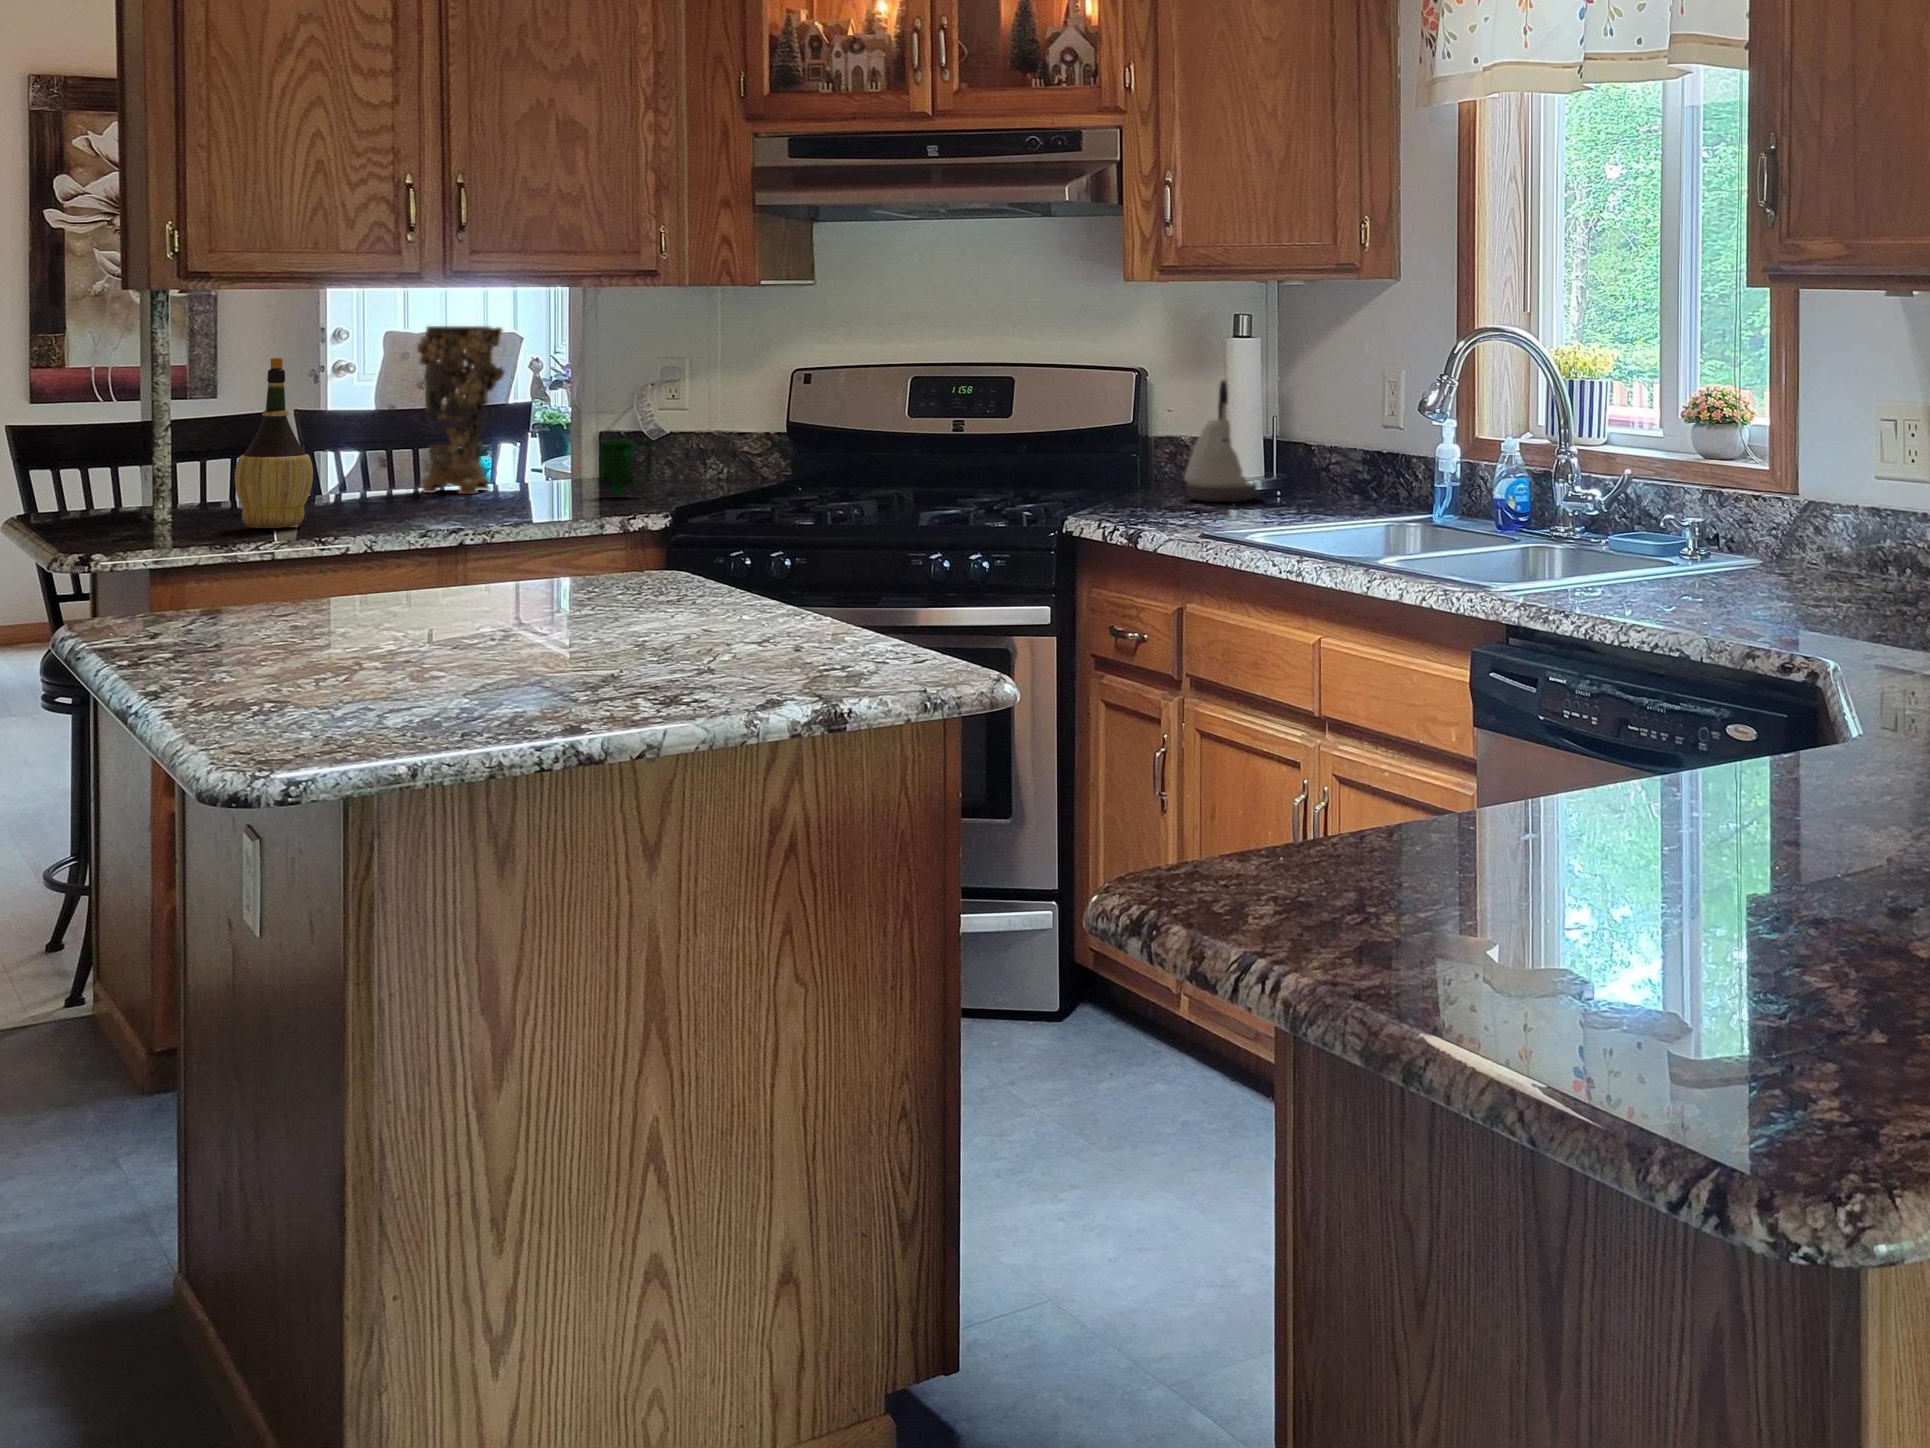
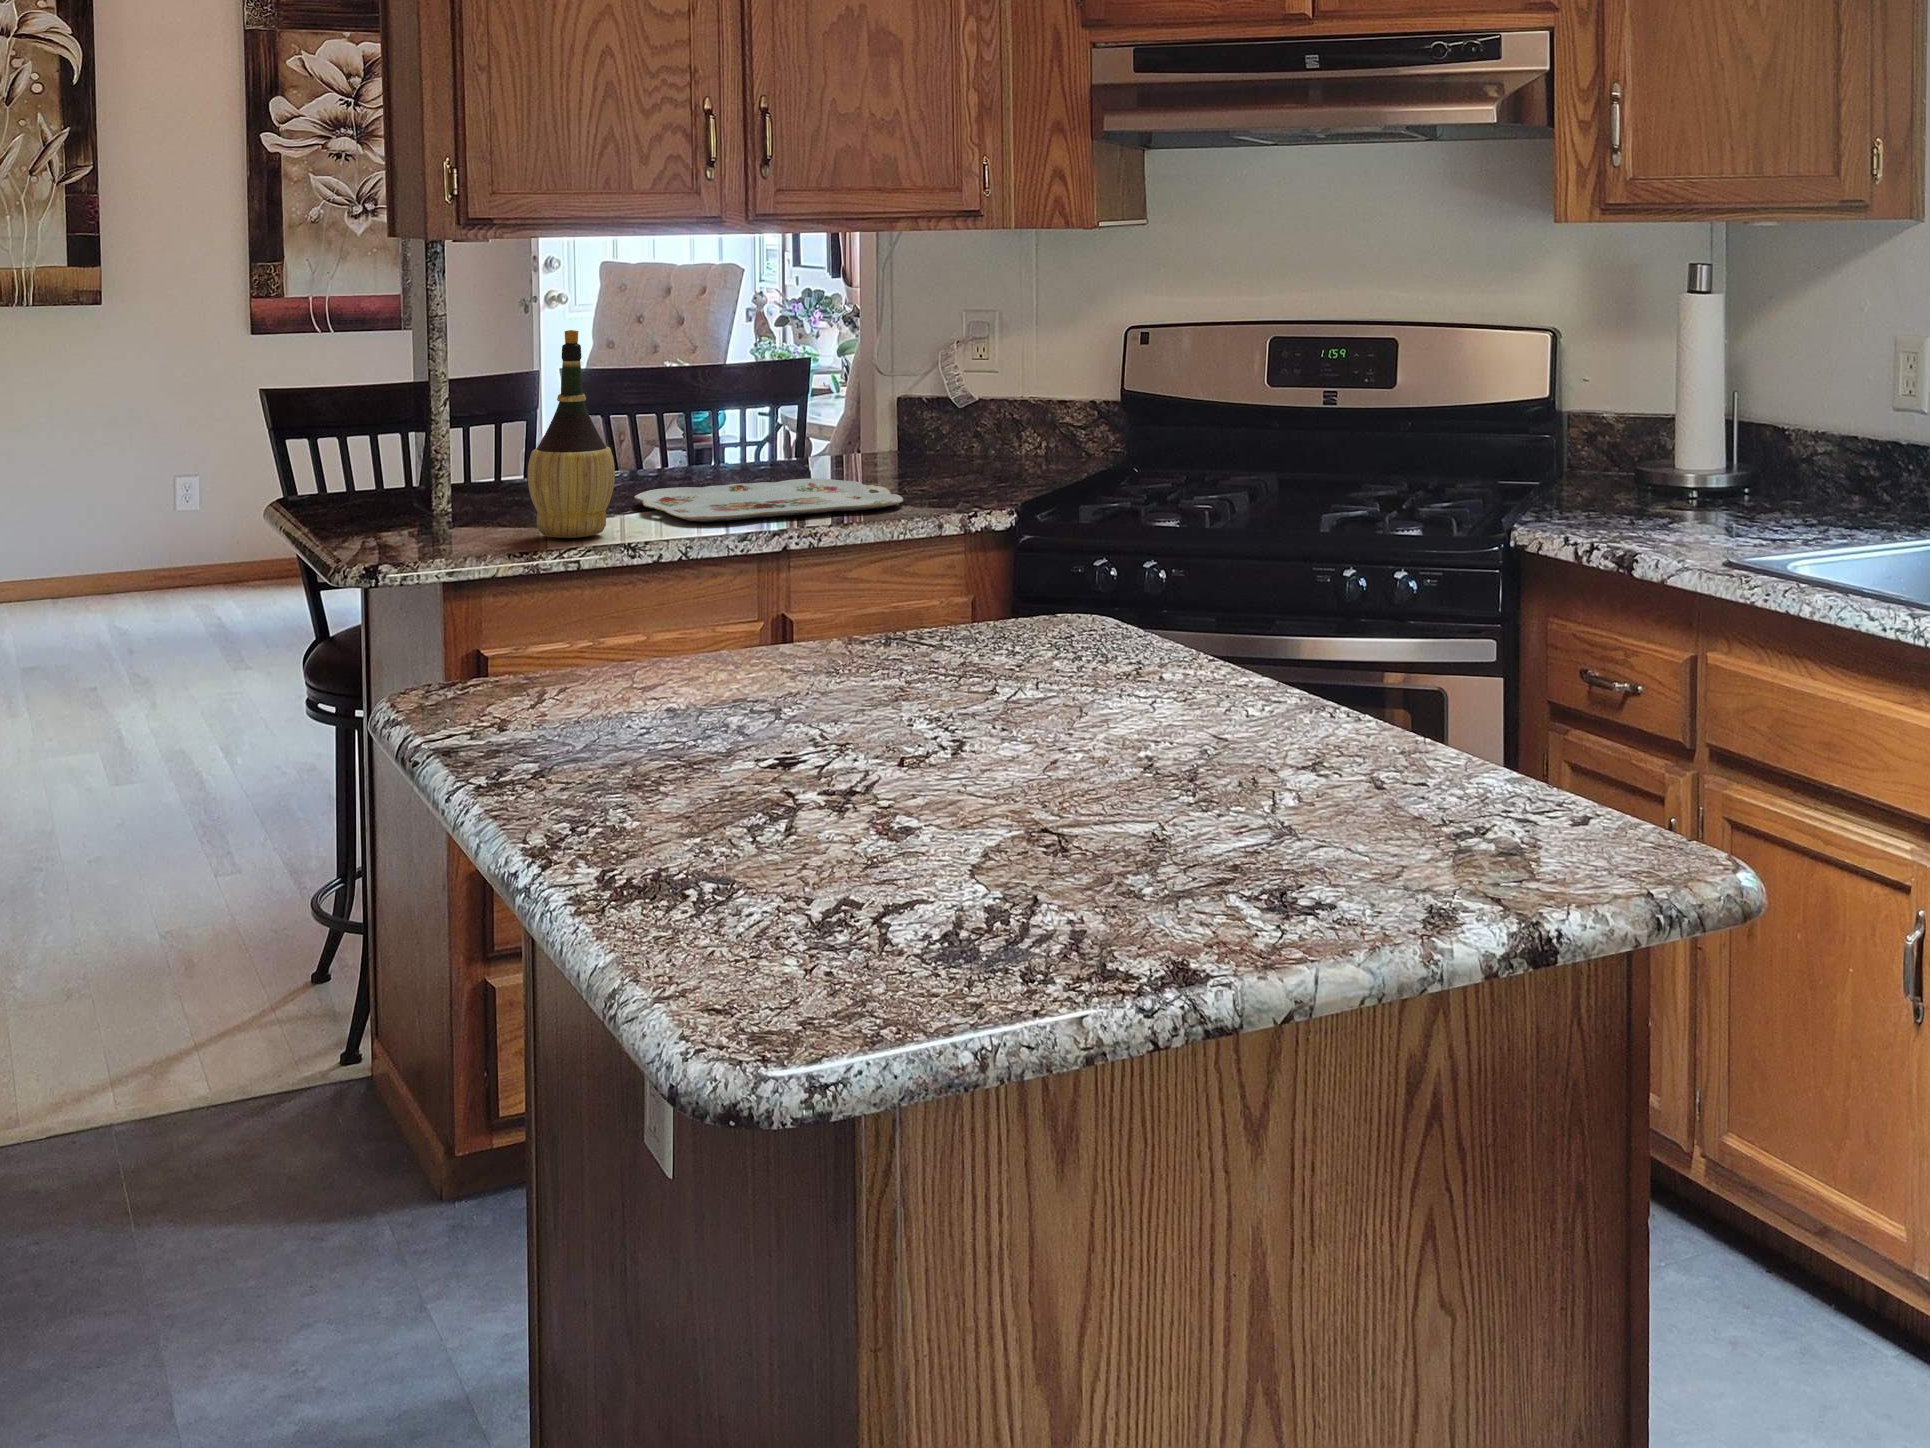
decorative vase: present [417,326,505,494] -> none [699,279,797,477]
kettle: present [1184,381,1257,502] -> none [1615,346,1712,499]
mug: present [598,439,652,495] -> none [913,414,973,486]
serving tray: none [340,492,577,520] -> present [634,478,903,522]

